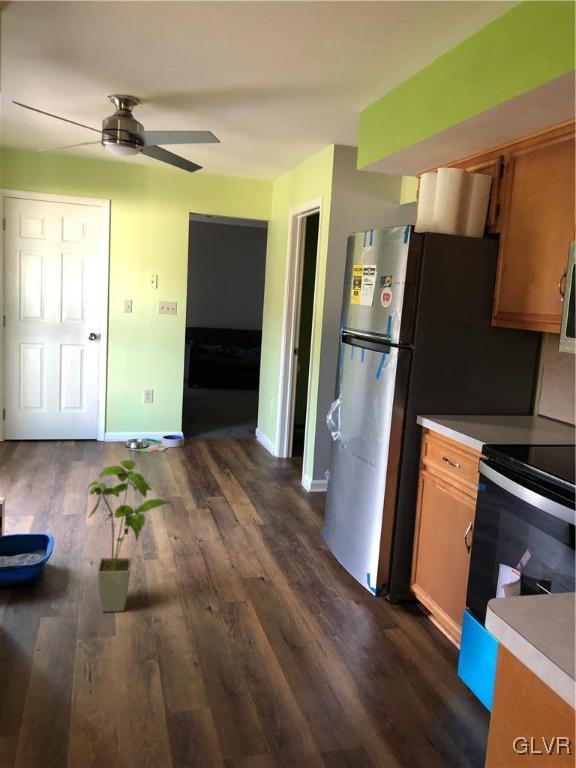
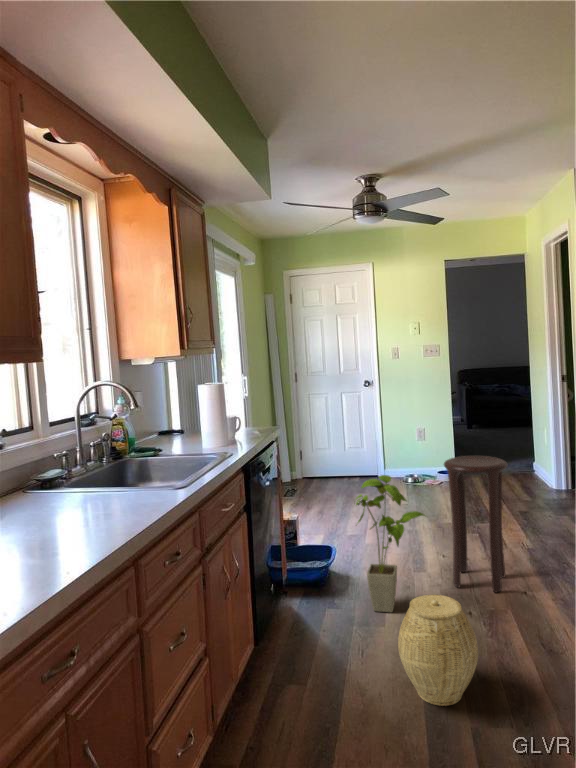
stool: none [187,435,253,576] -> present [444,456,507,592]
woven basket: none [140,599,225,718] -> present [398,595,478,706]

